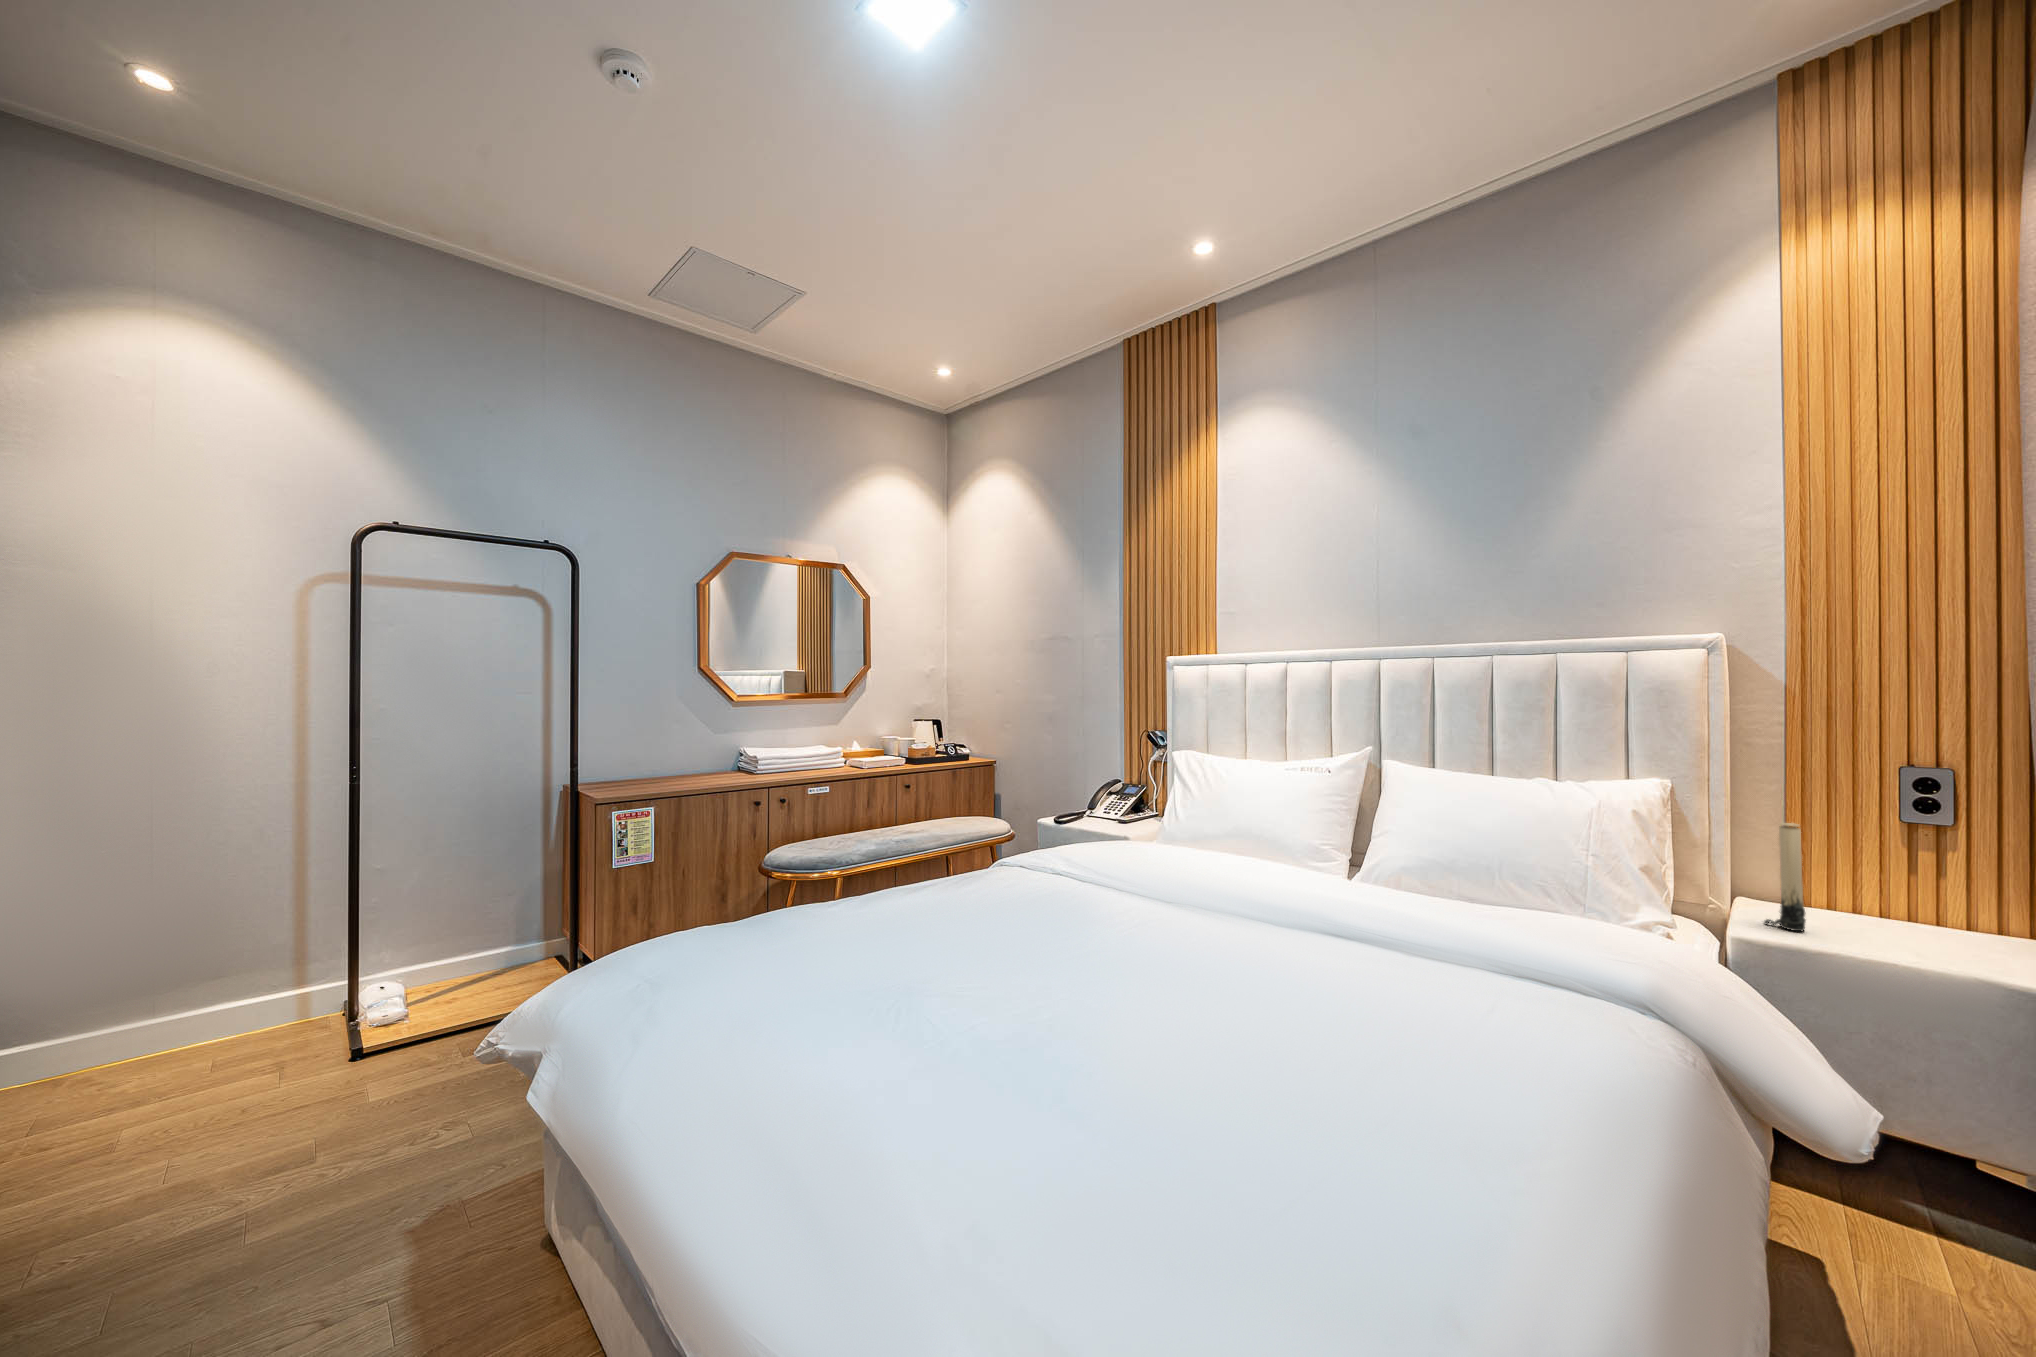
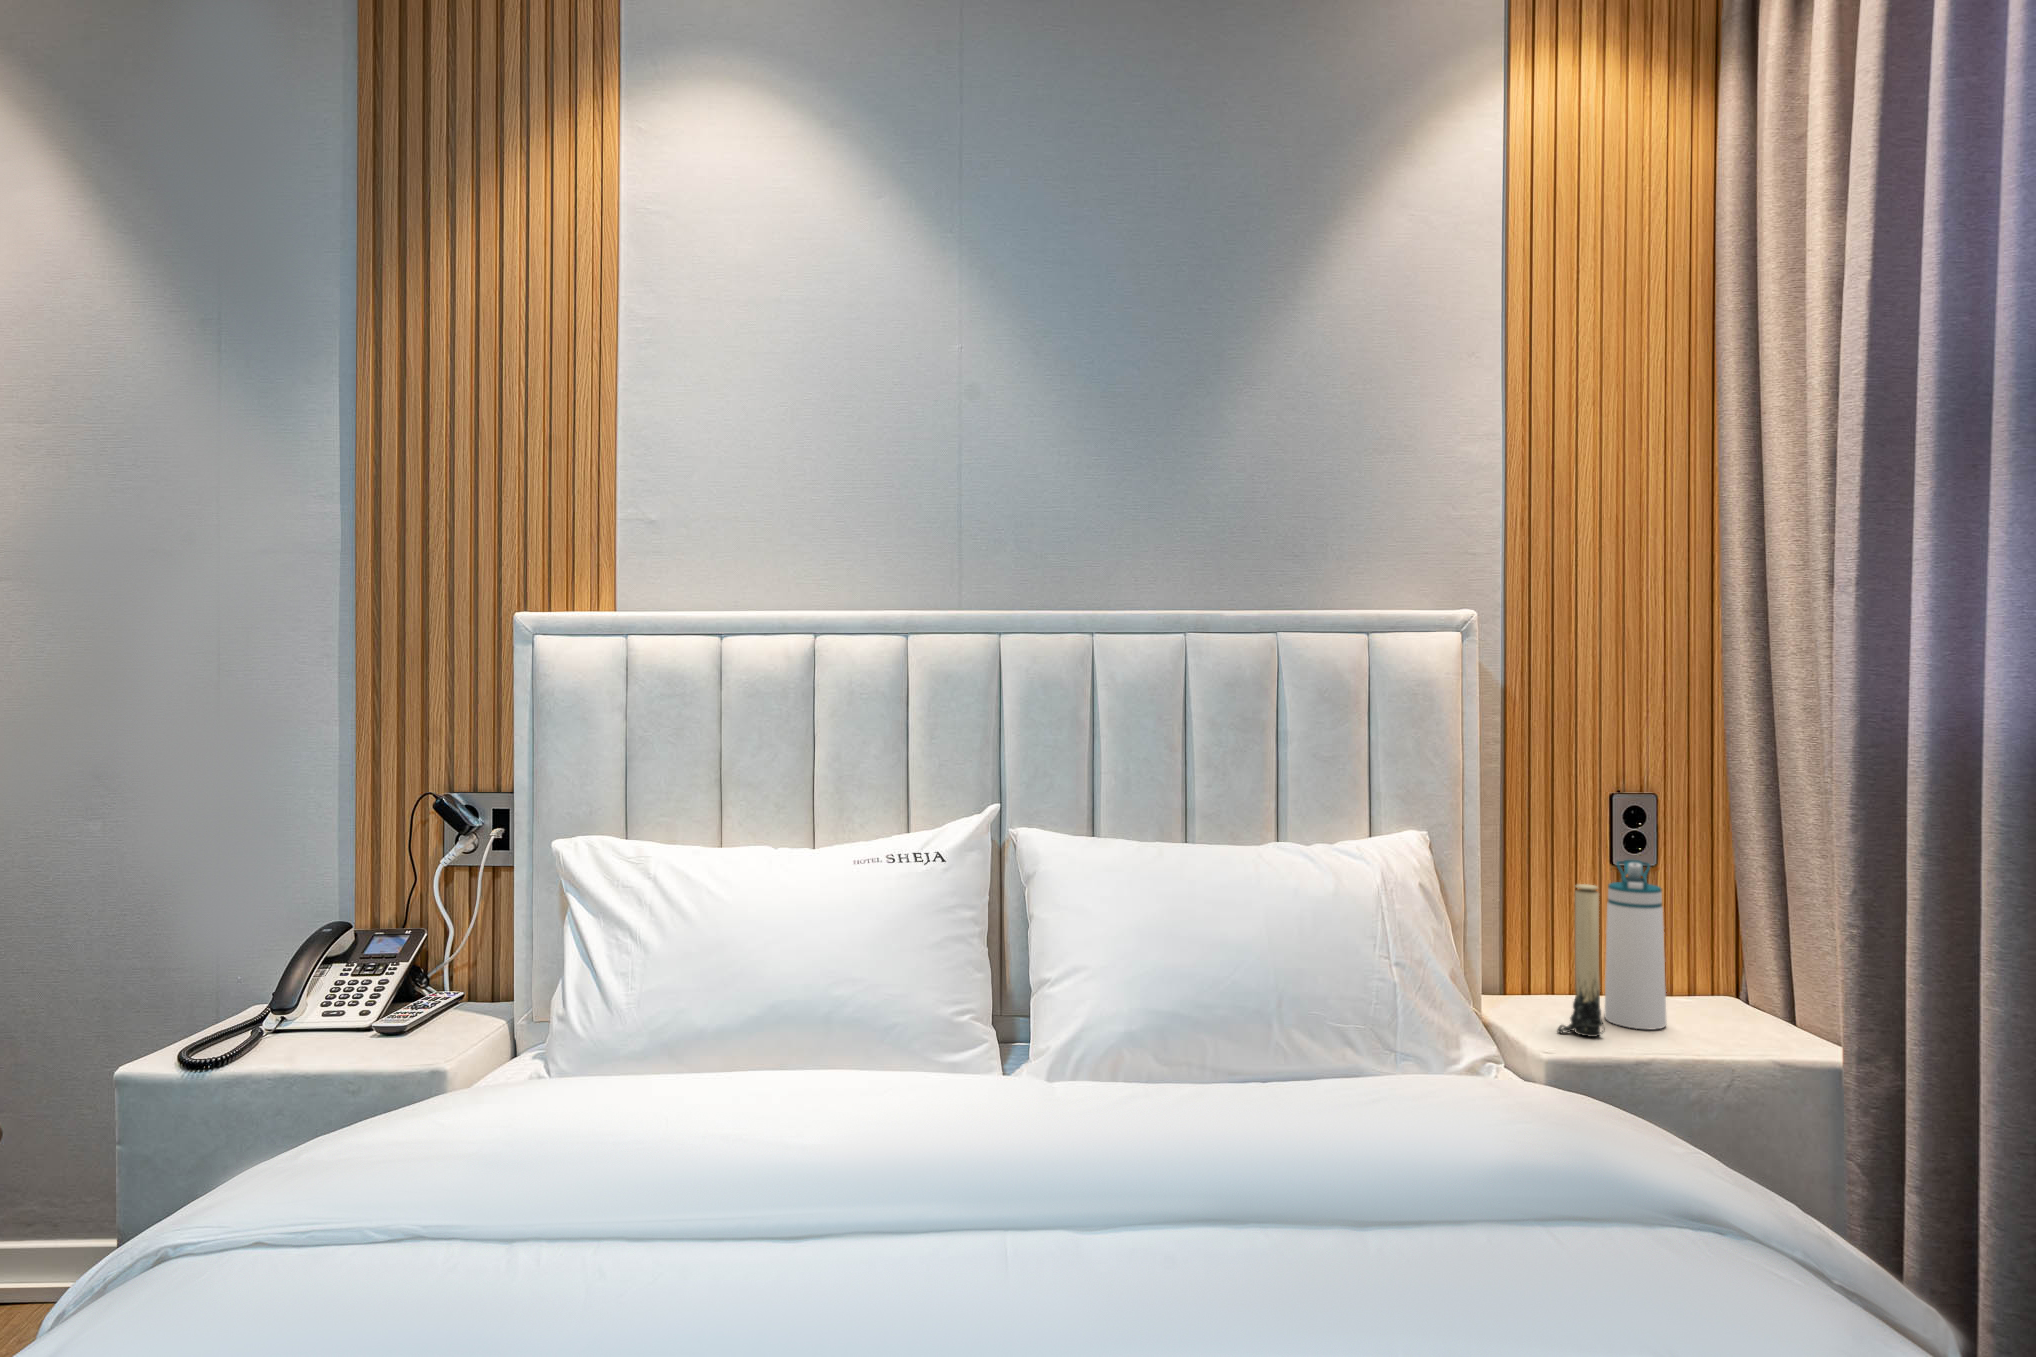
water bottle: none [1838,814,1901,941] -> present [1604,860,1667,1029]

